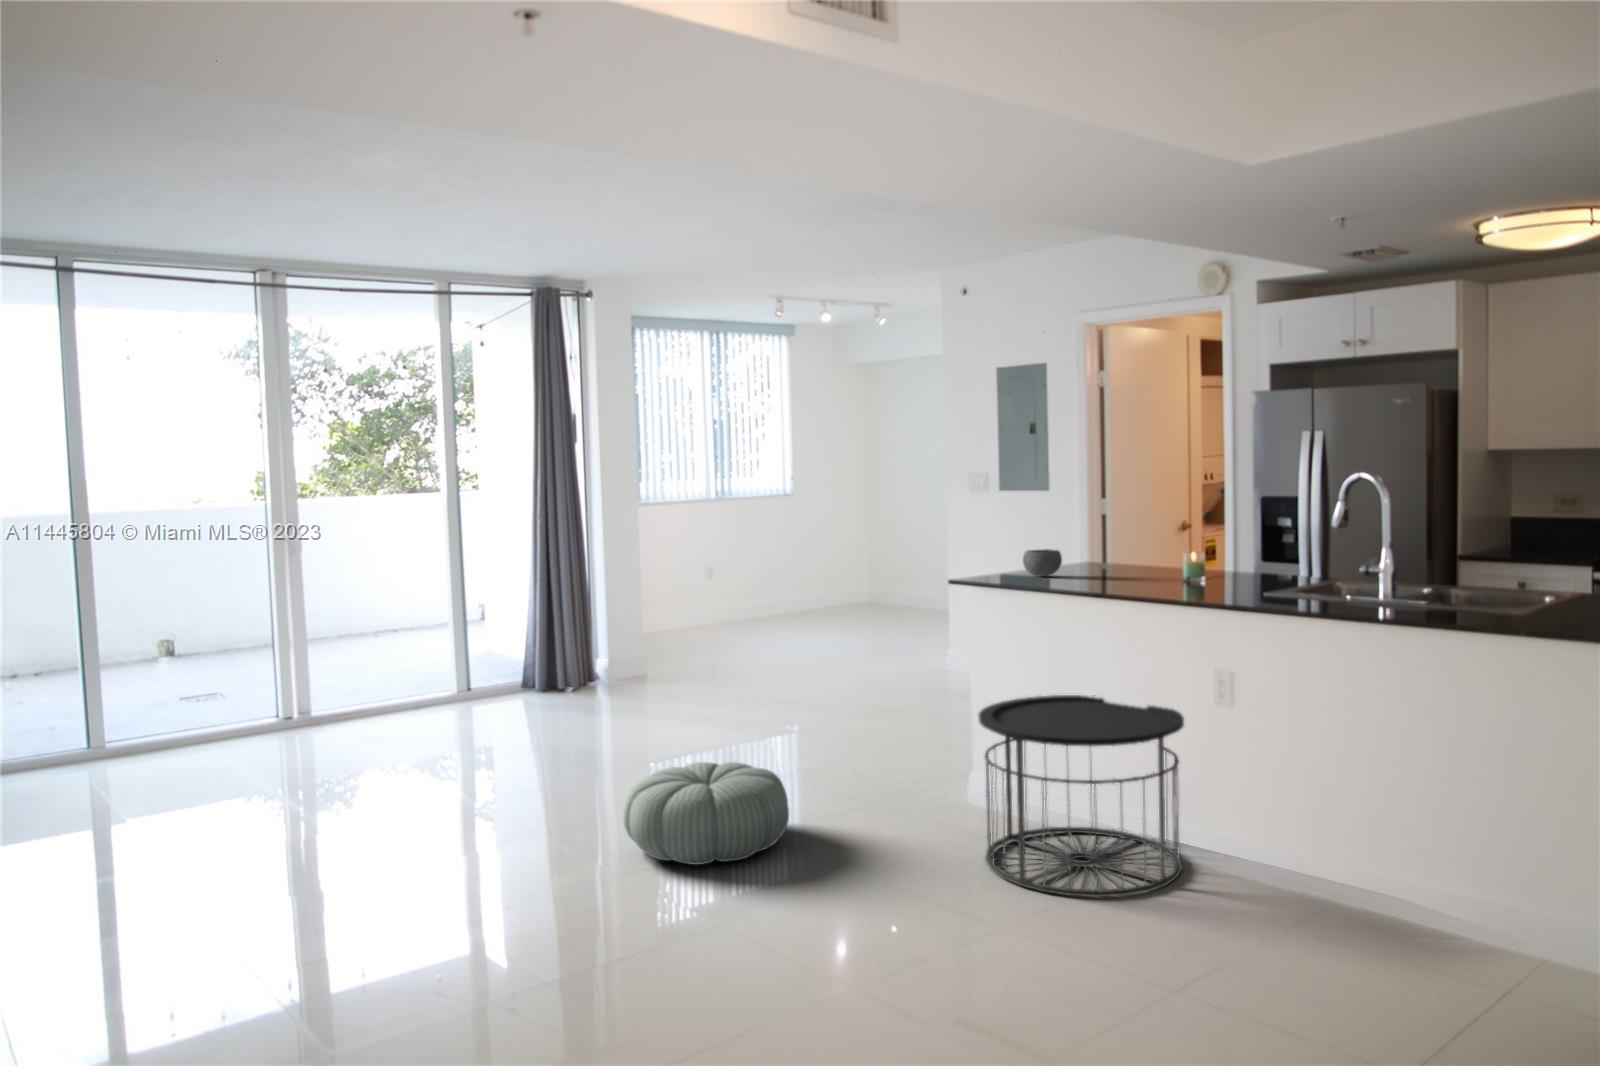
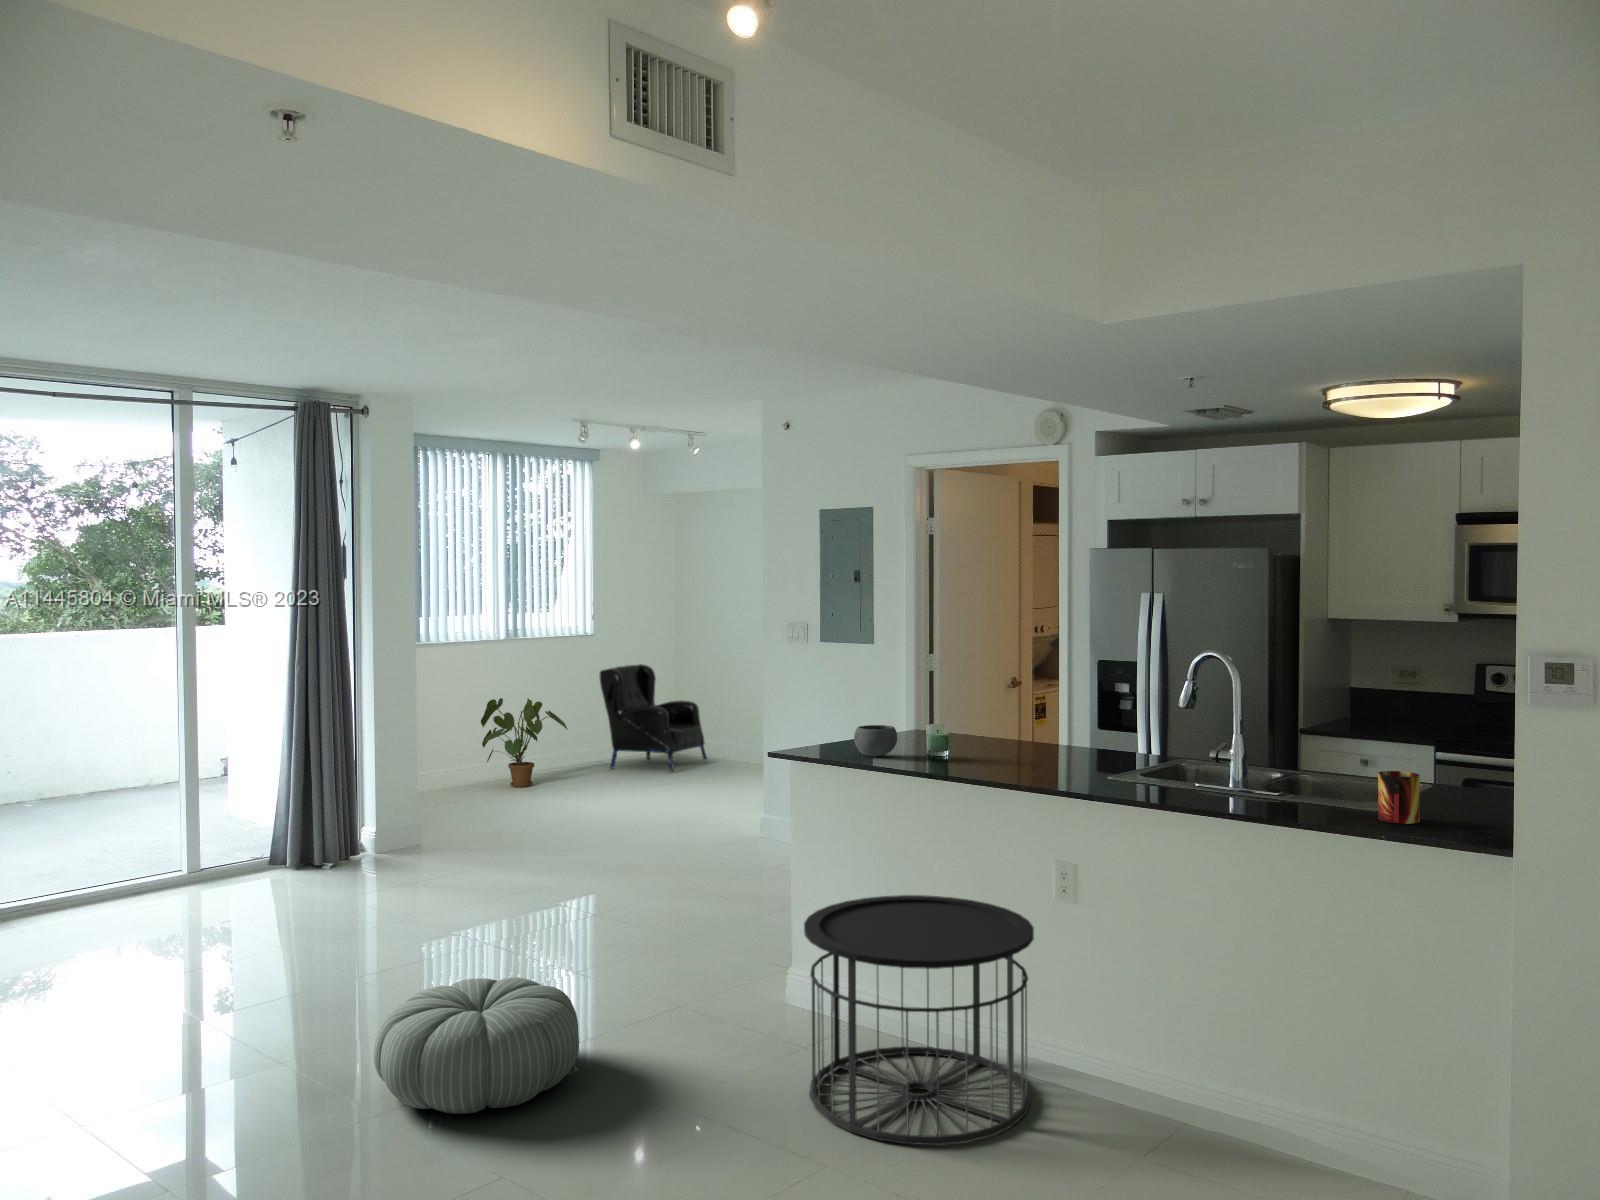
armchair: none [796,523,896,620] -> present [600,664,707,771]
house plant: none [693,552,771,632] -> present [481,698,568,787]
mug: none [1507,570,1548,617] -> present [1378,771,1420,824]

